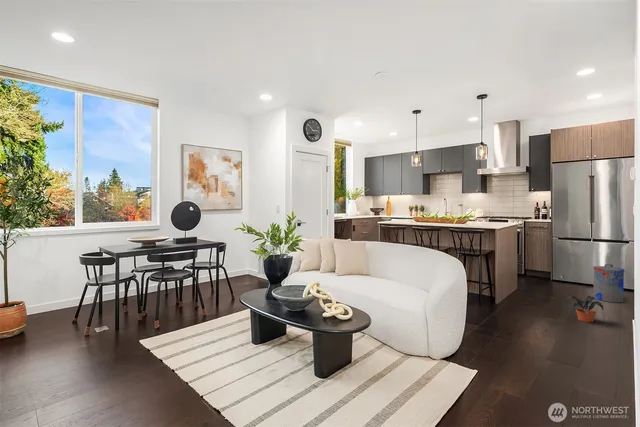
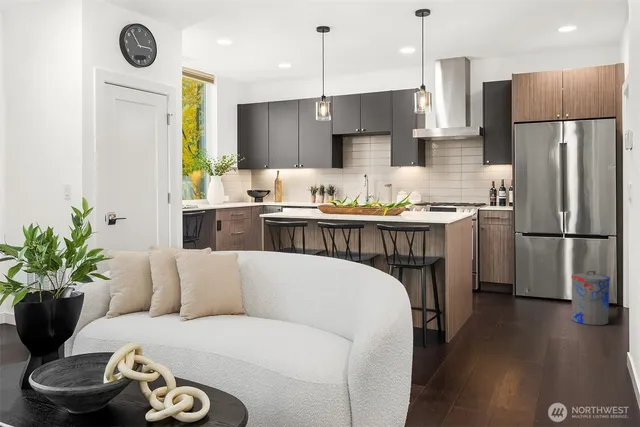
potted plant: present [566,296,604,322] -> none [545,321,597,361]

